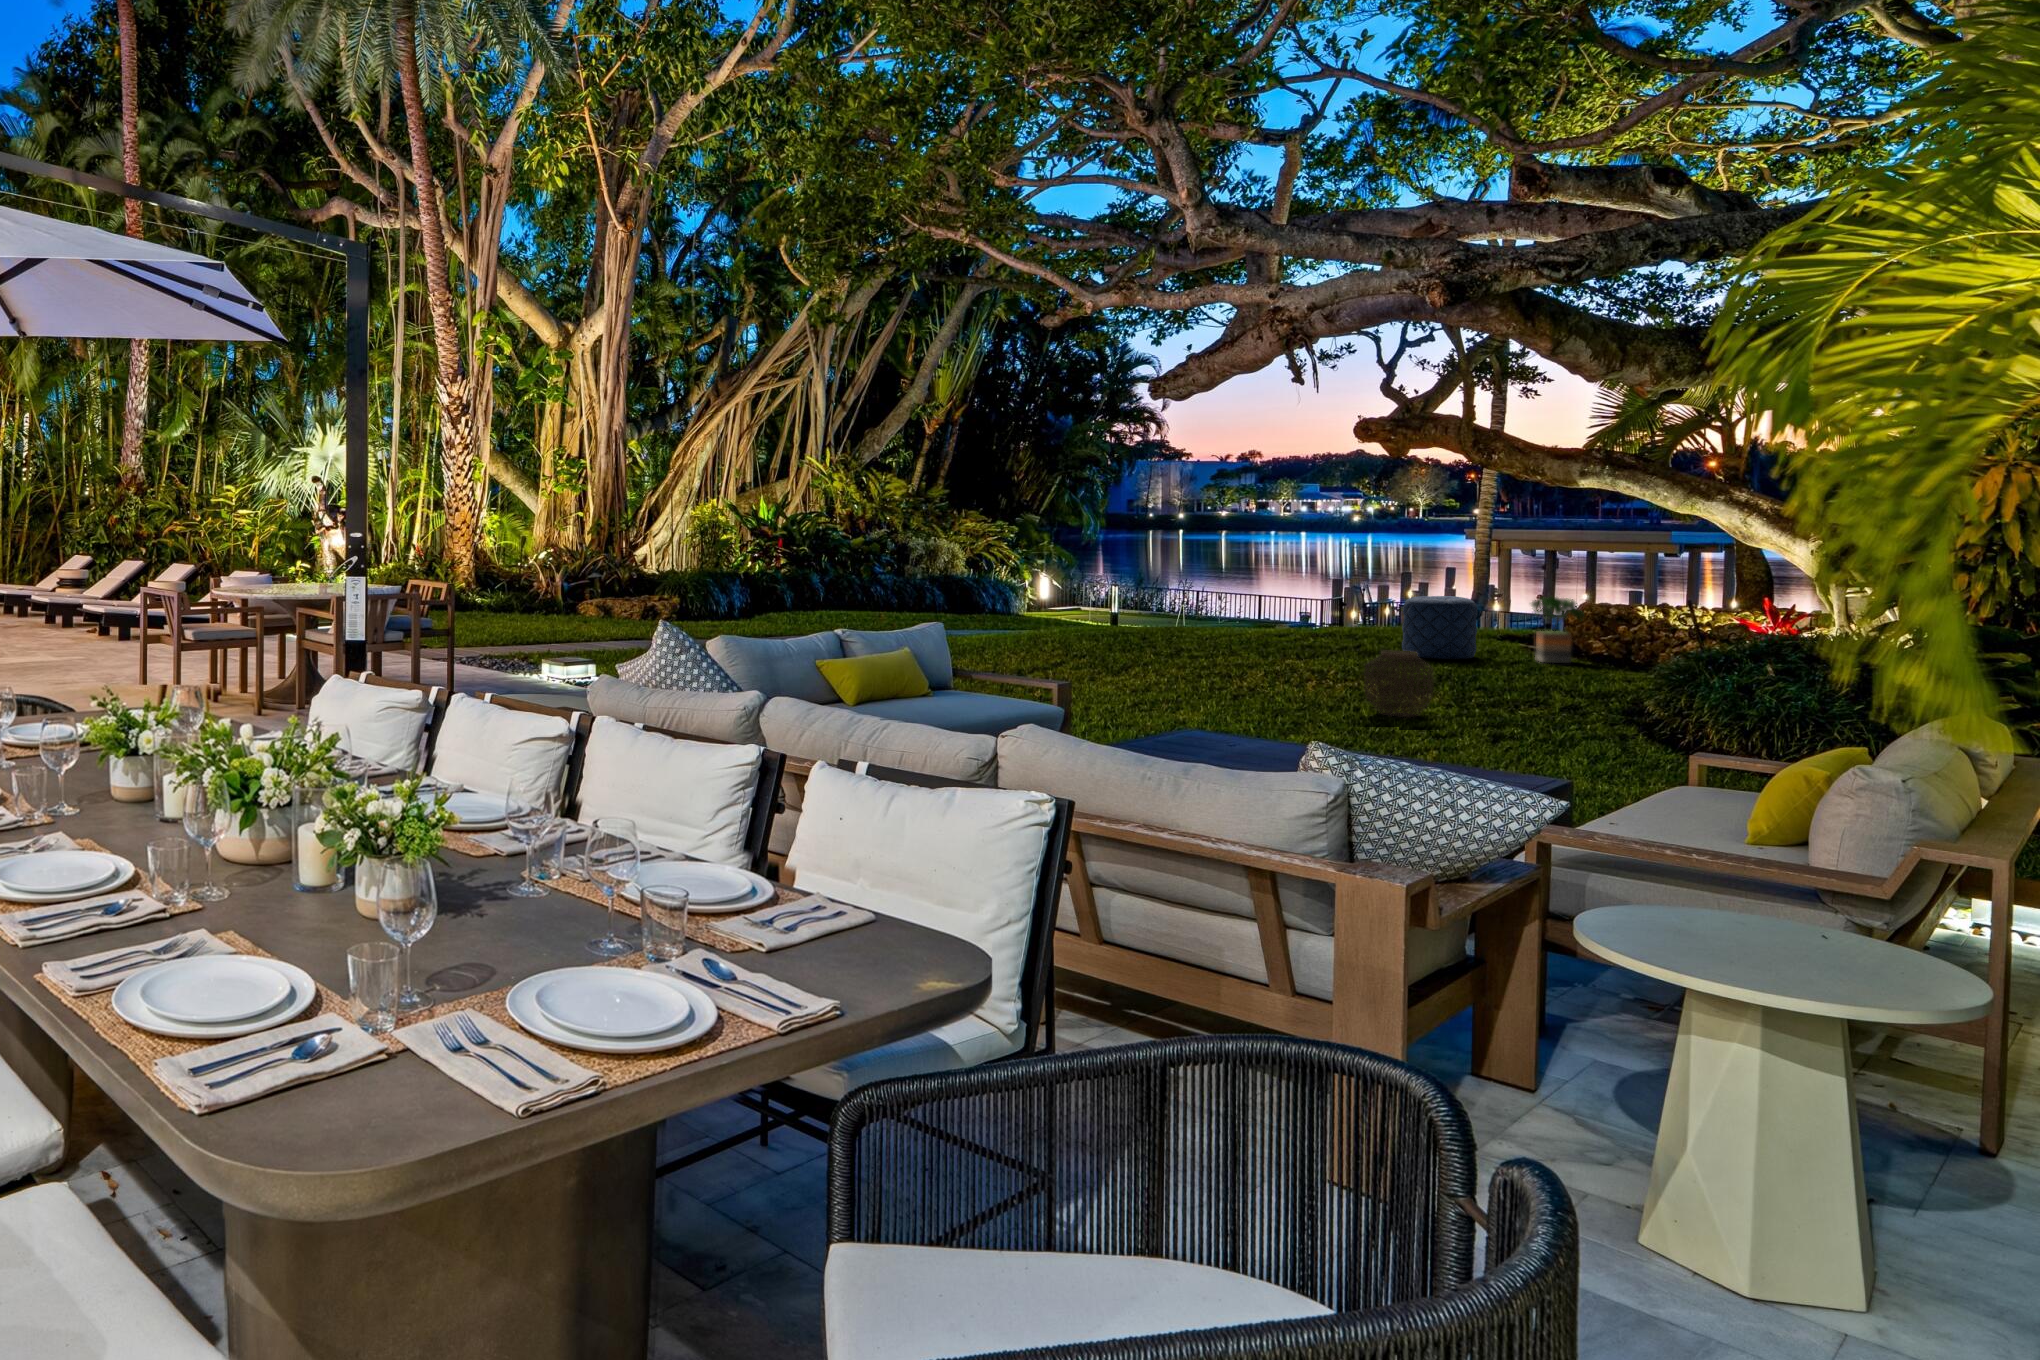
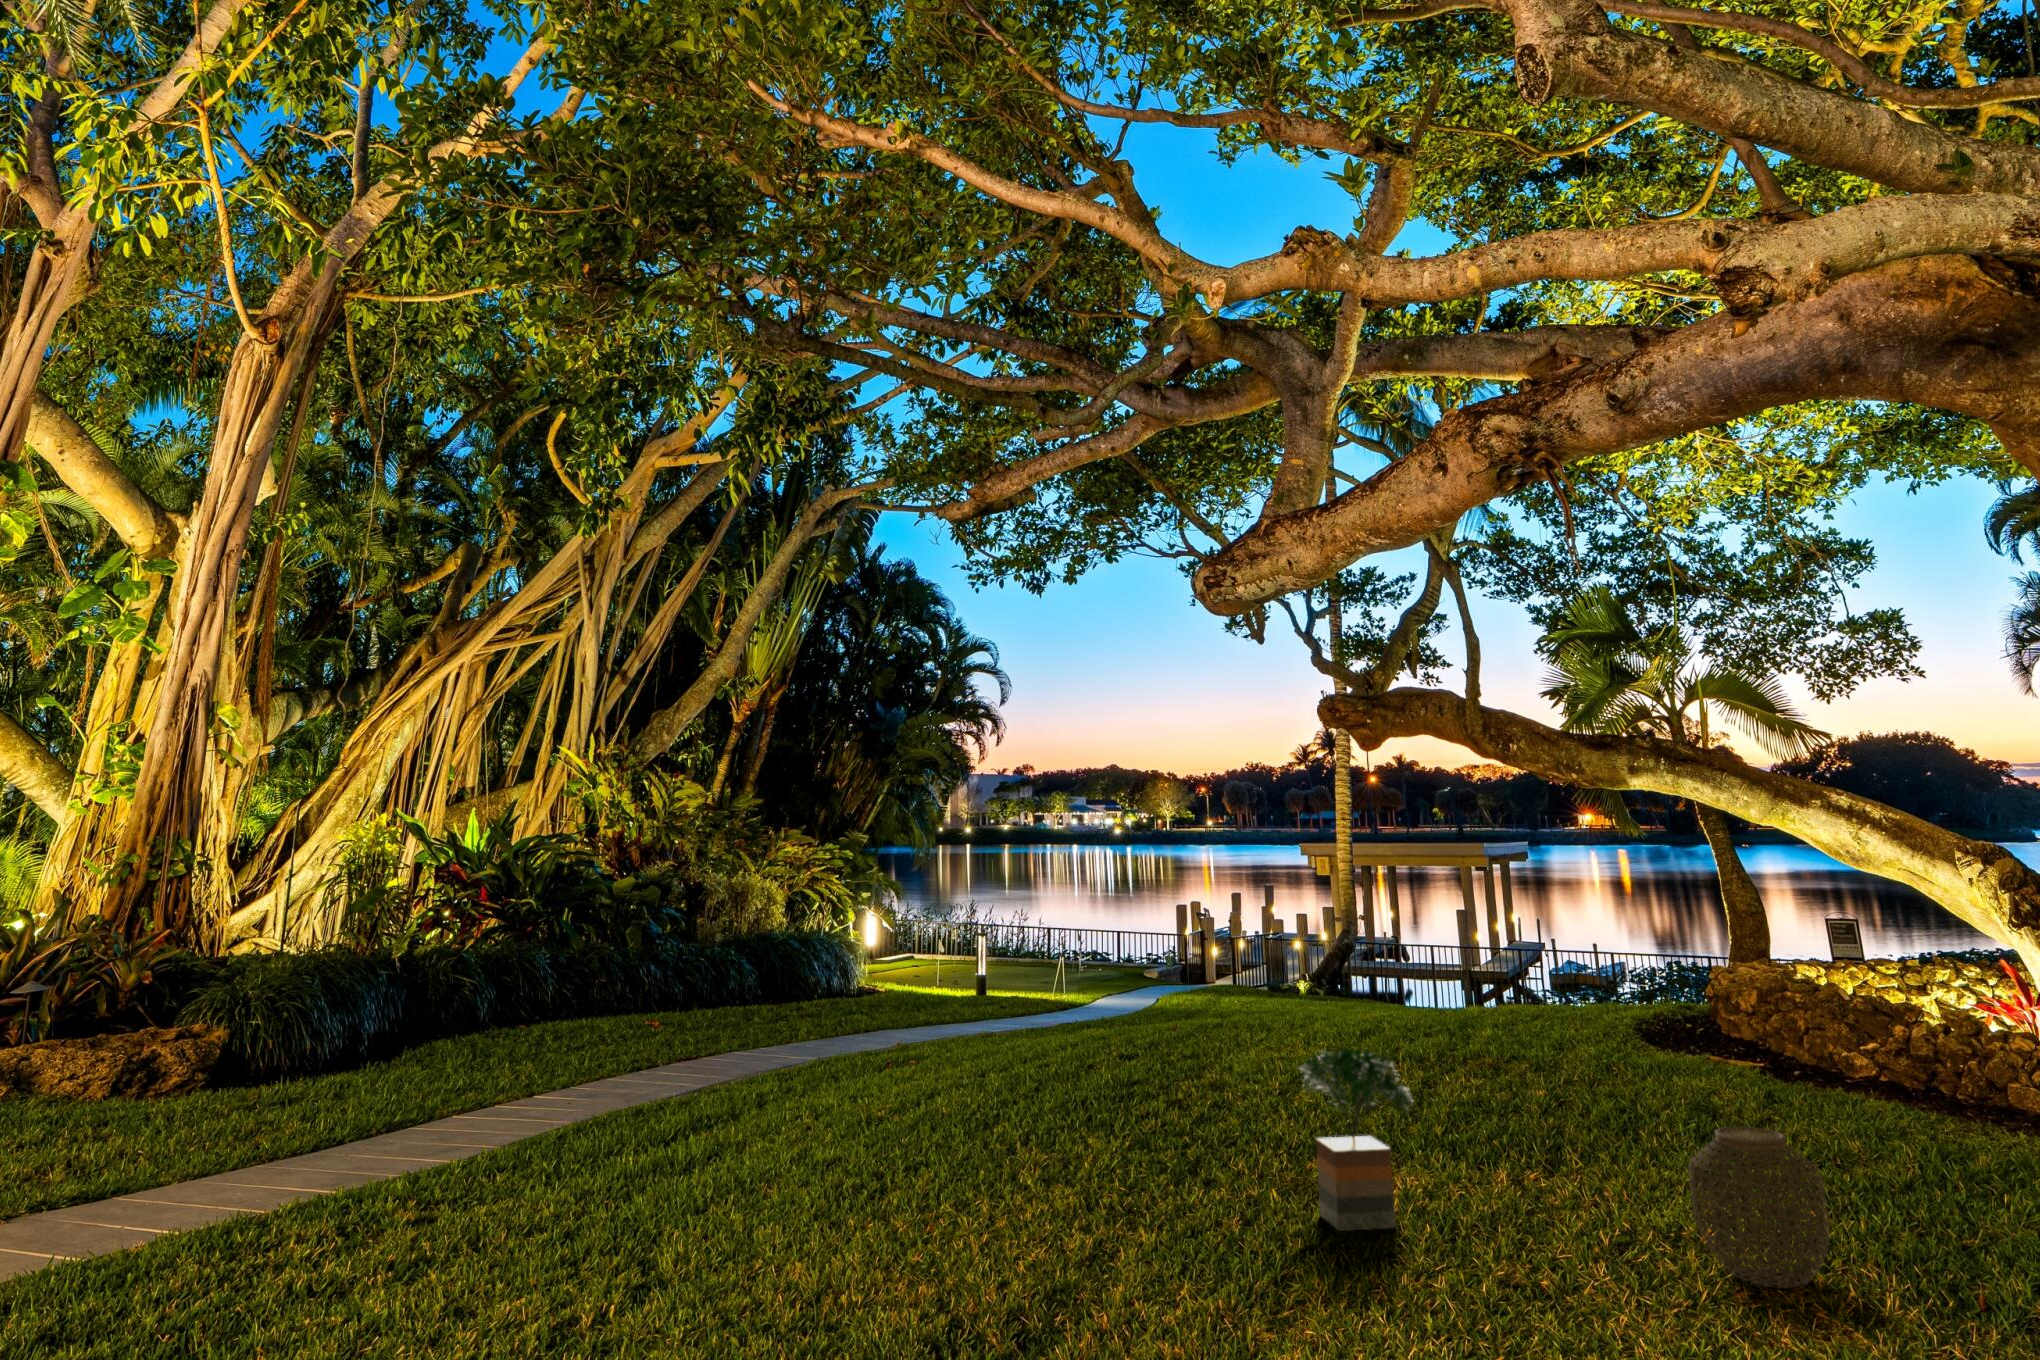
pouf: present [1402,596,1478,659] -> none [1447,957,1547,1060]
potted tree: present [1532,597,1584,663] -> present [1301,1048,1413,1231]

